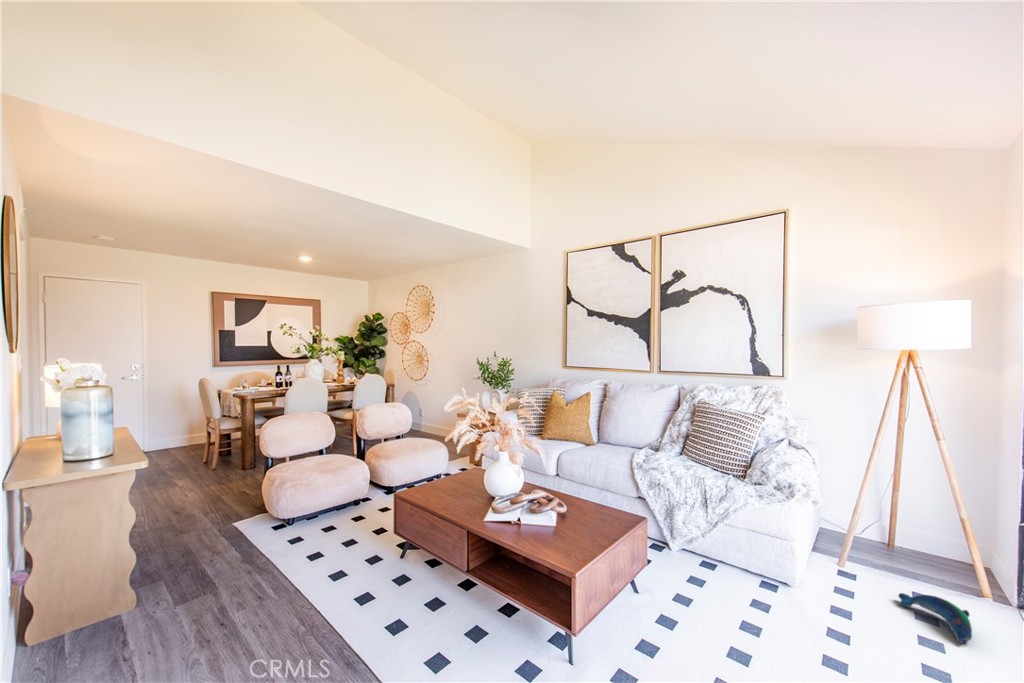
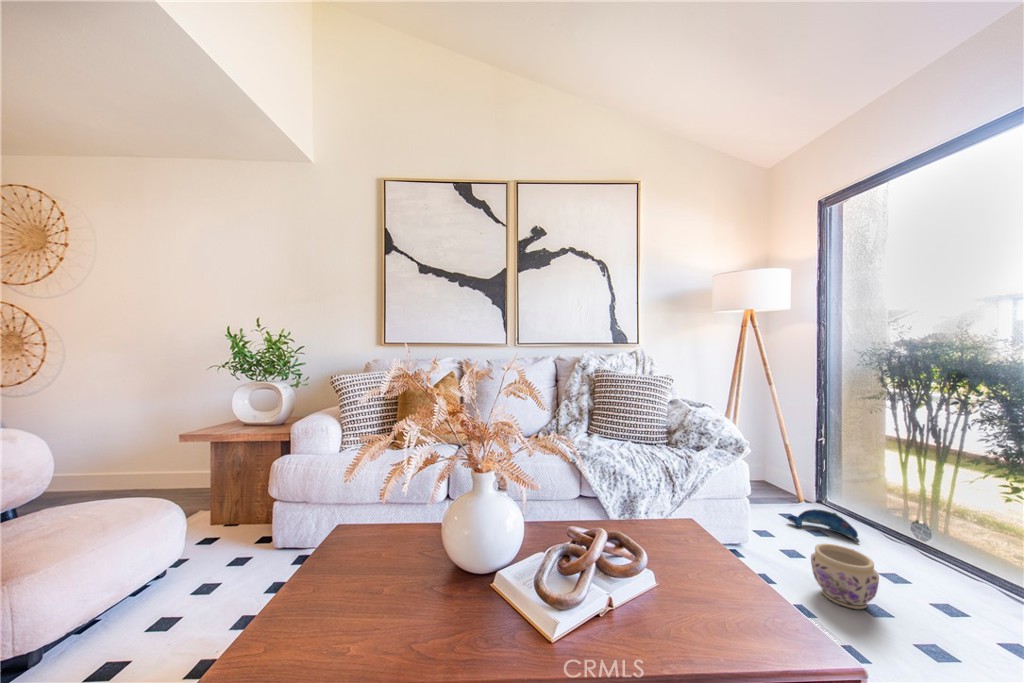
planter: none [778,588,836,651] -> present [811,544,879,610]

